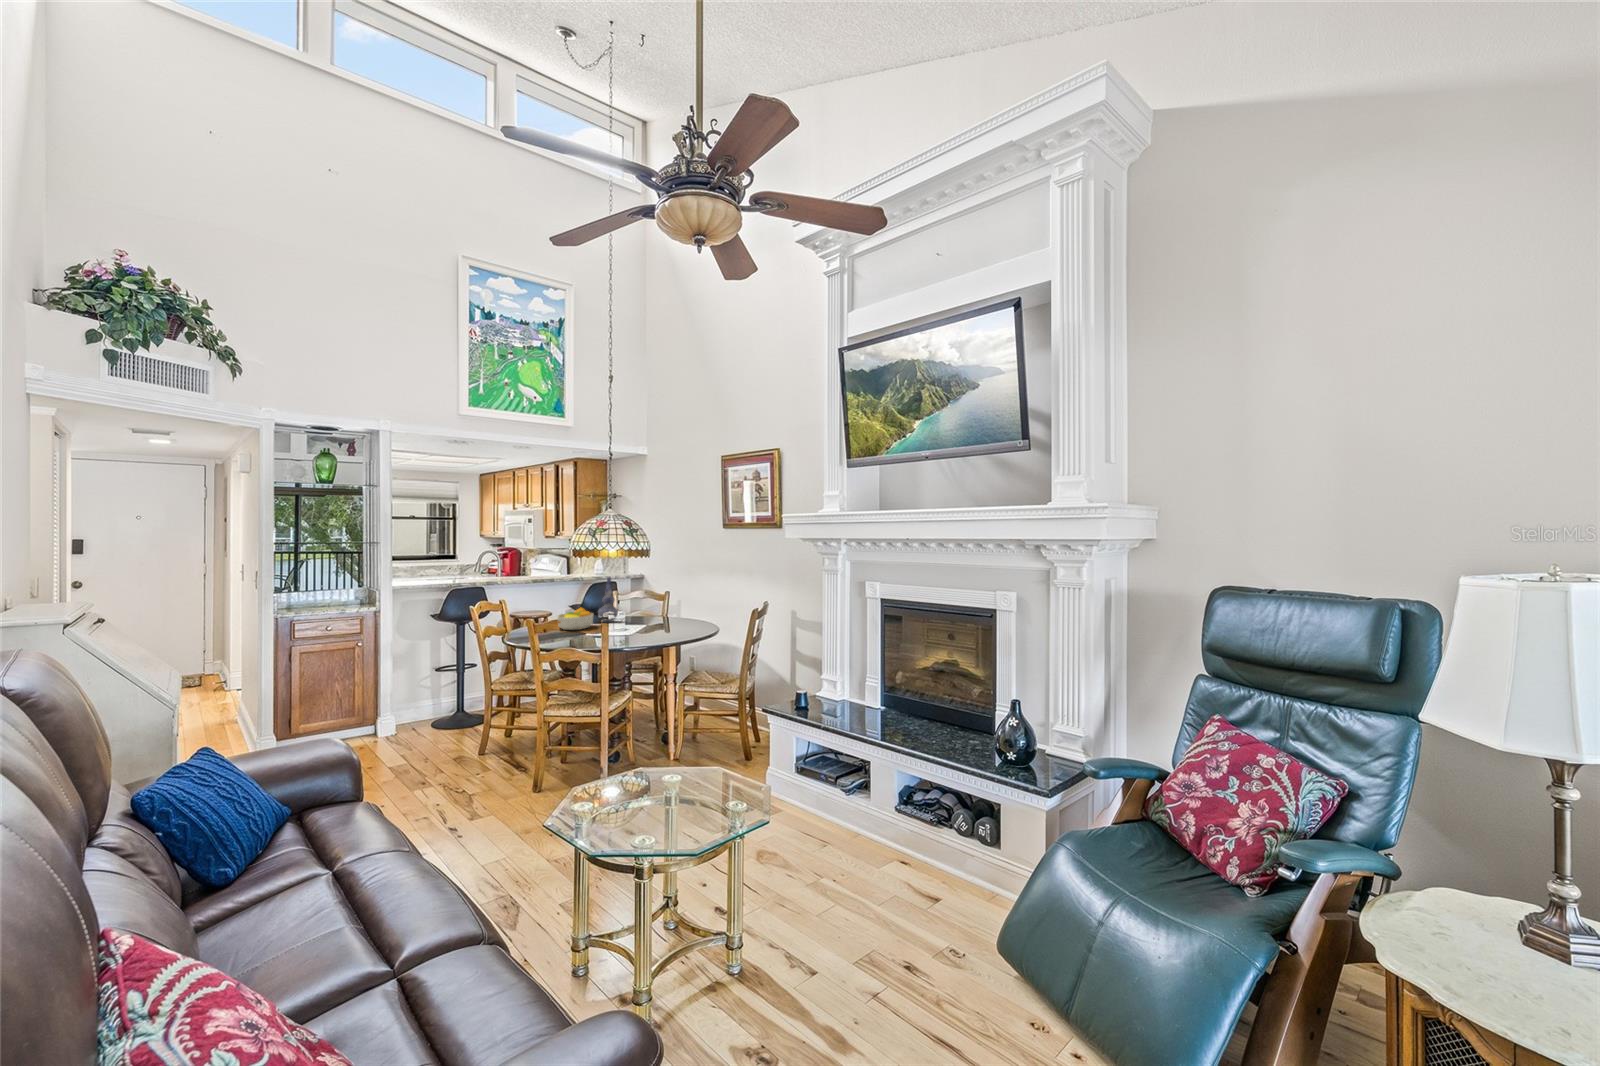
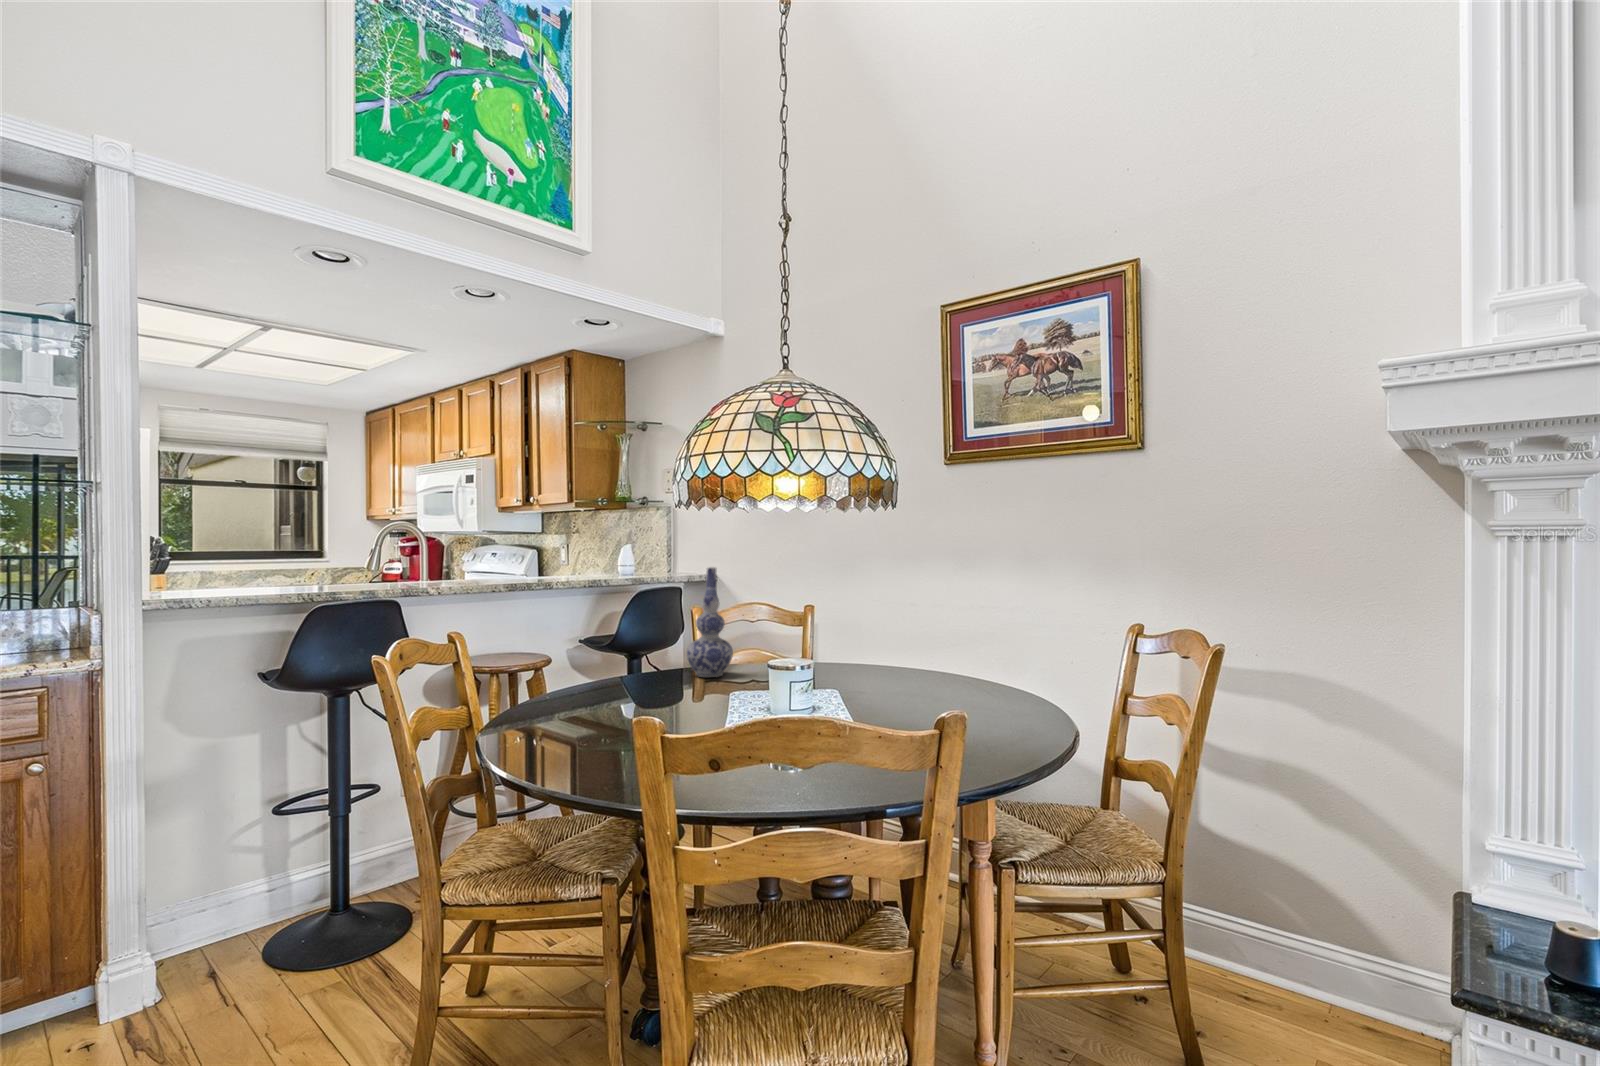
fruit bowl: present [557,608,593,630] -> none [609,644,704,707]

